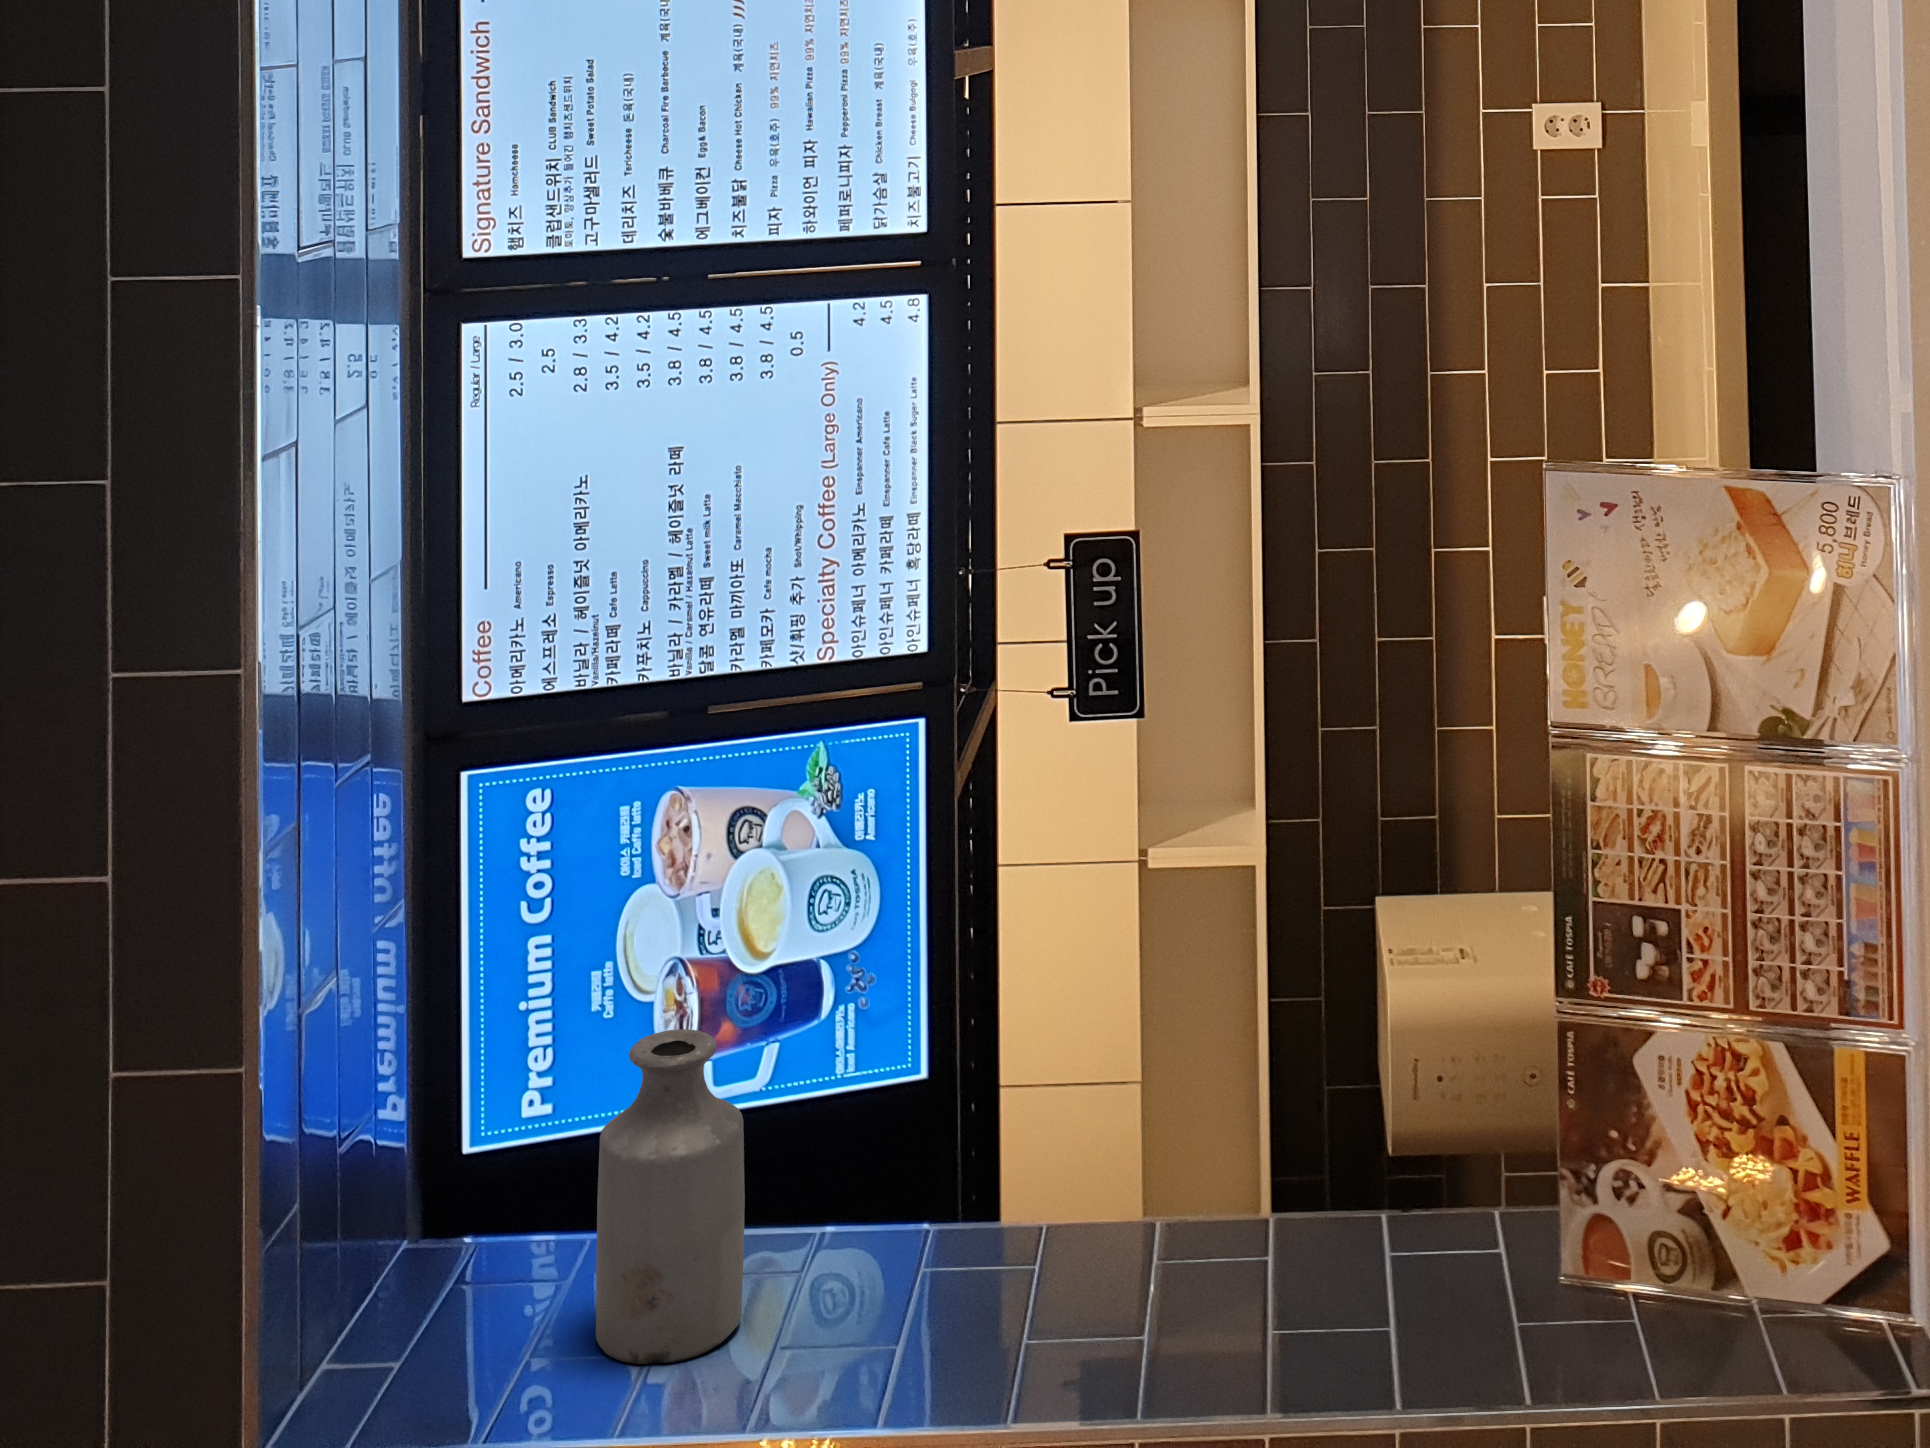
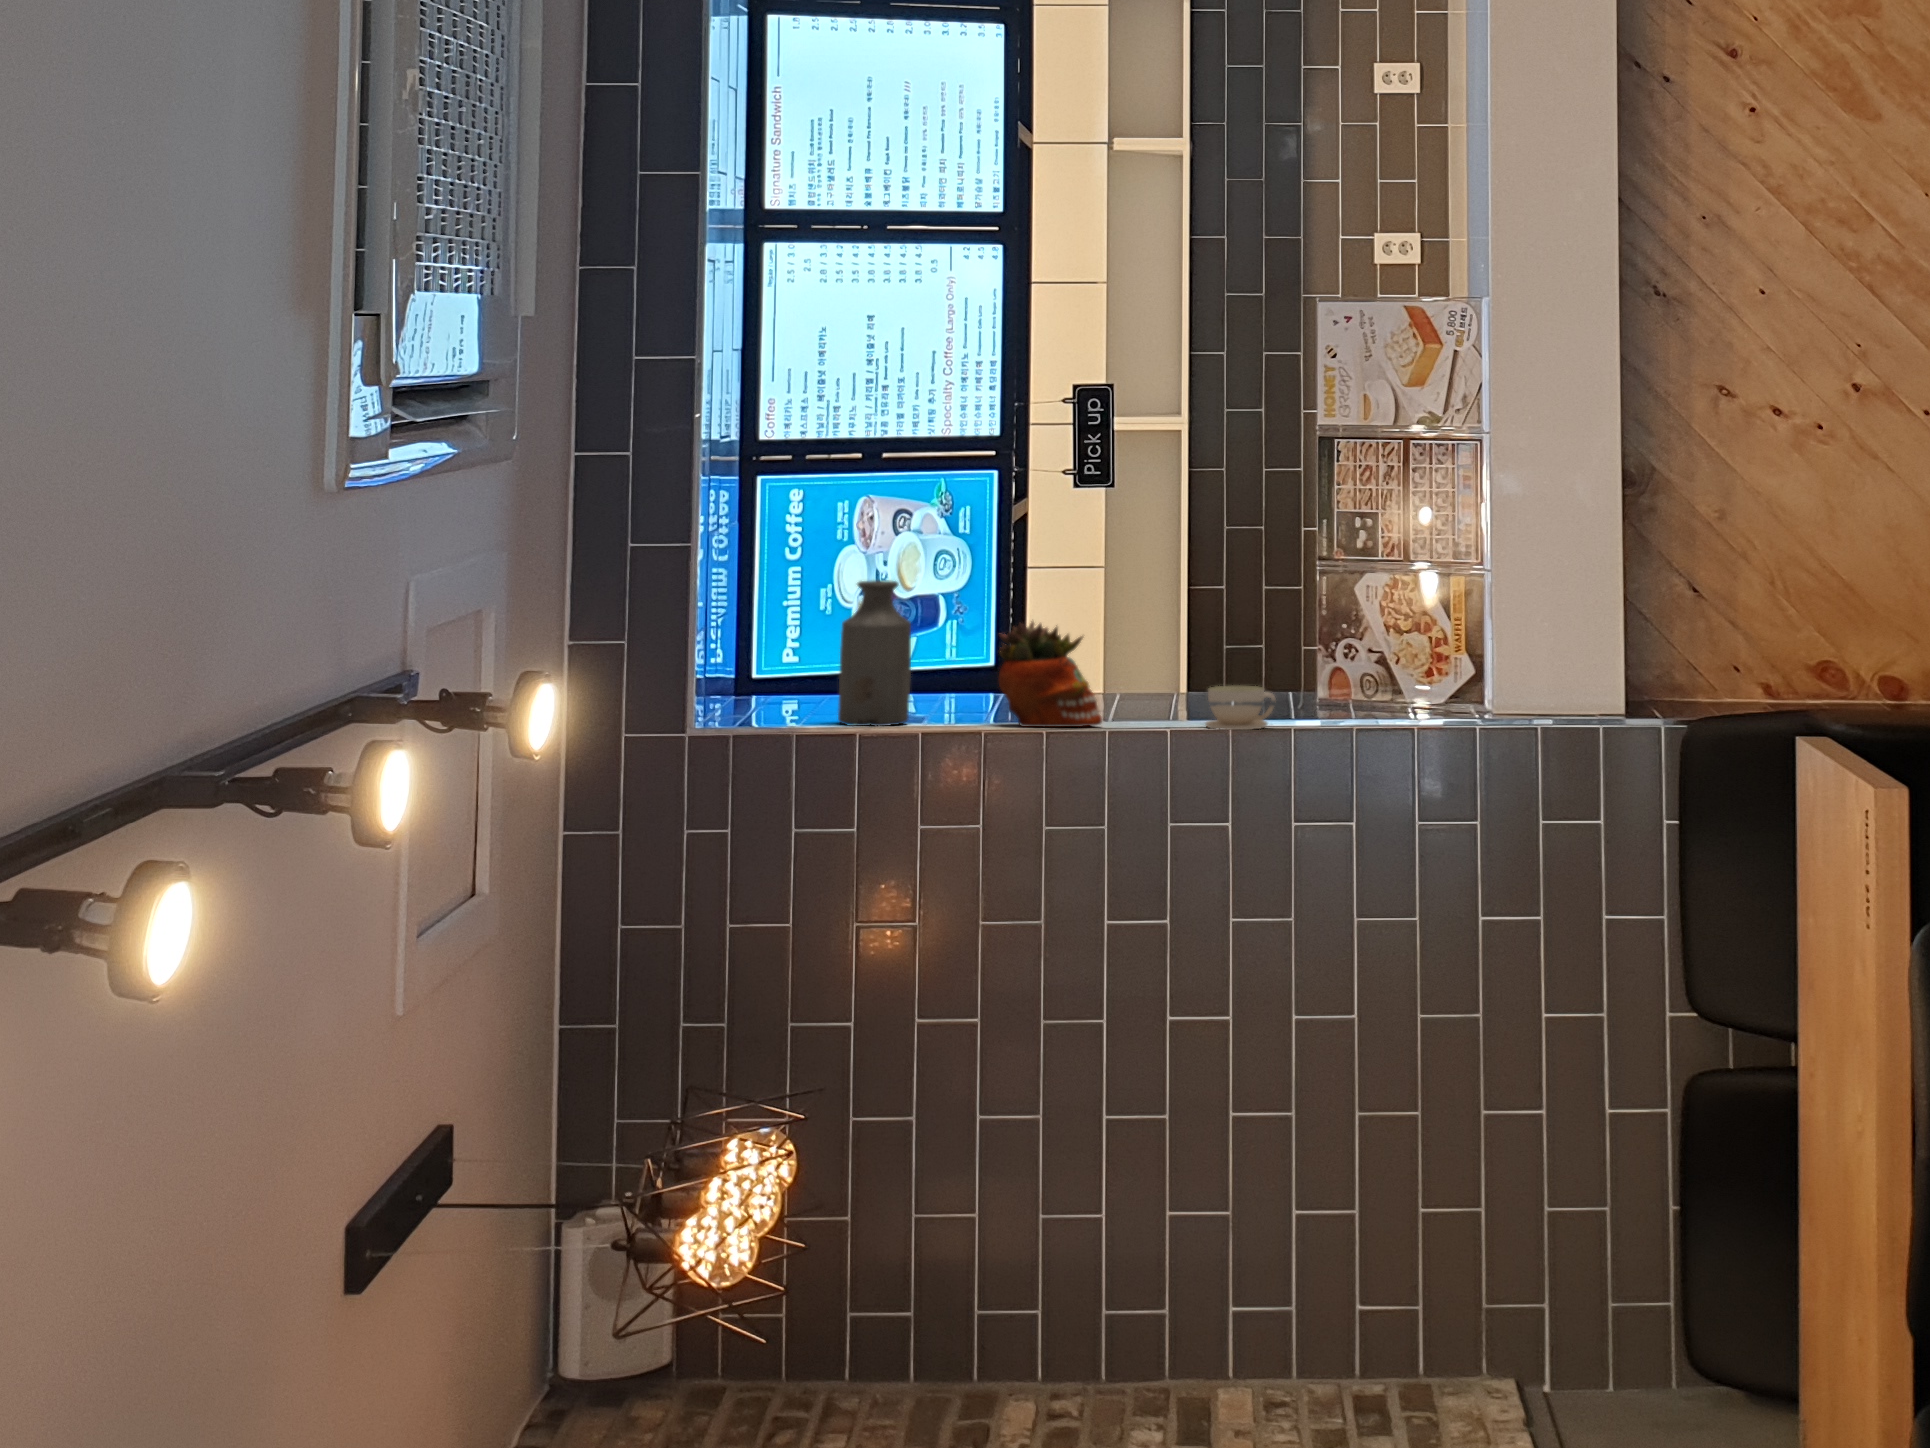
succulent planter: none [920,1097,1131,1348] -> present [998,621,1102,727]
coffee cup: none [1335,1198,1474,1332] -> present [1206,686,1275,730]

